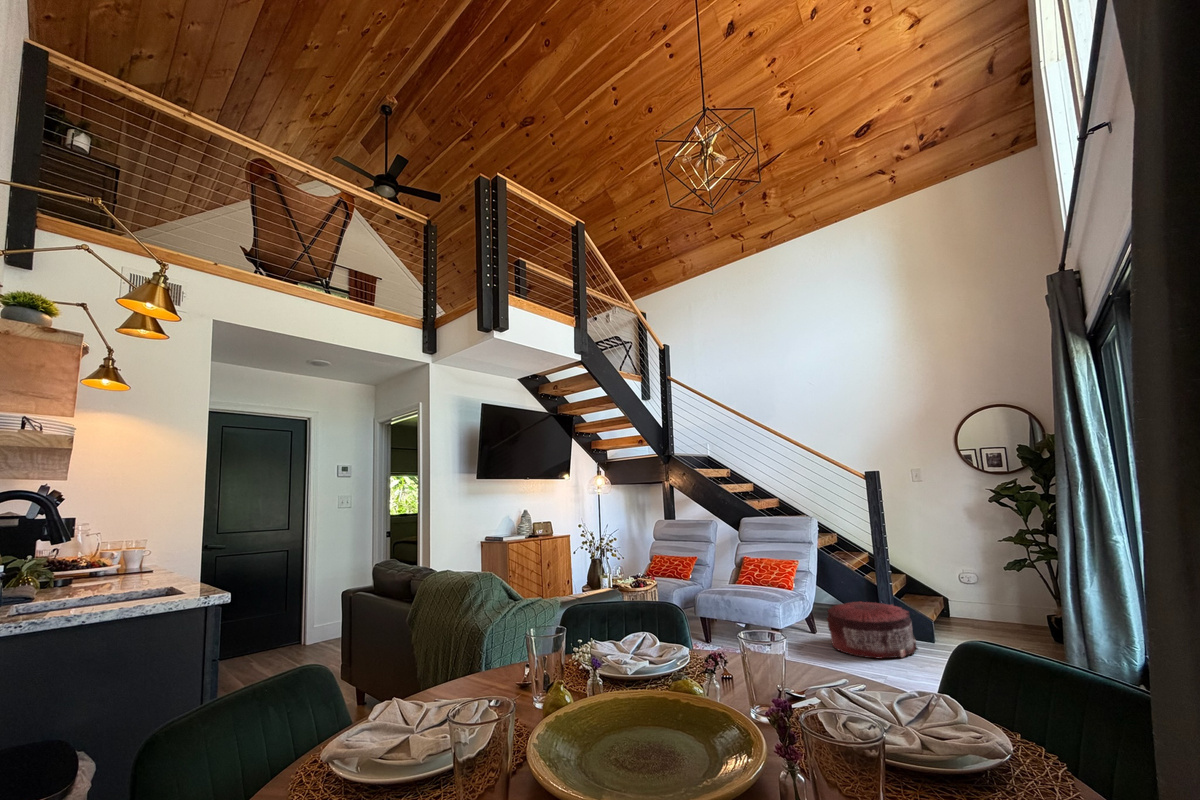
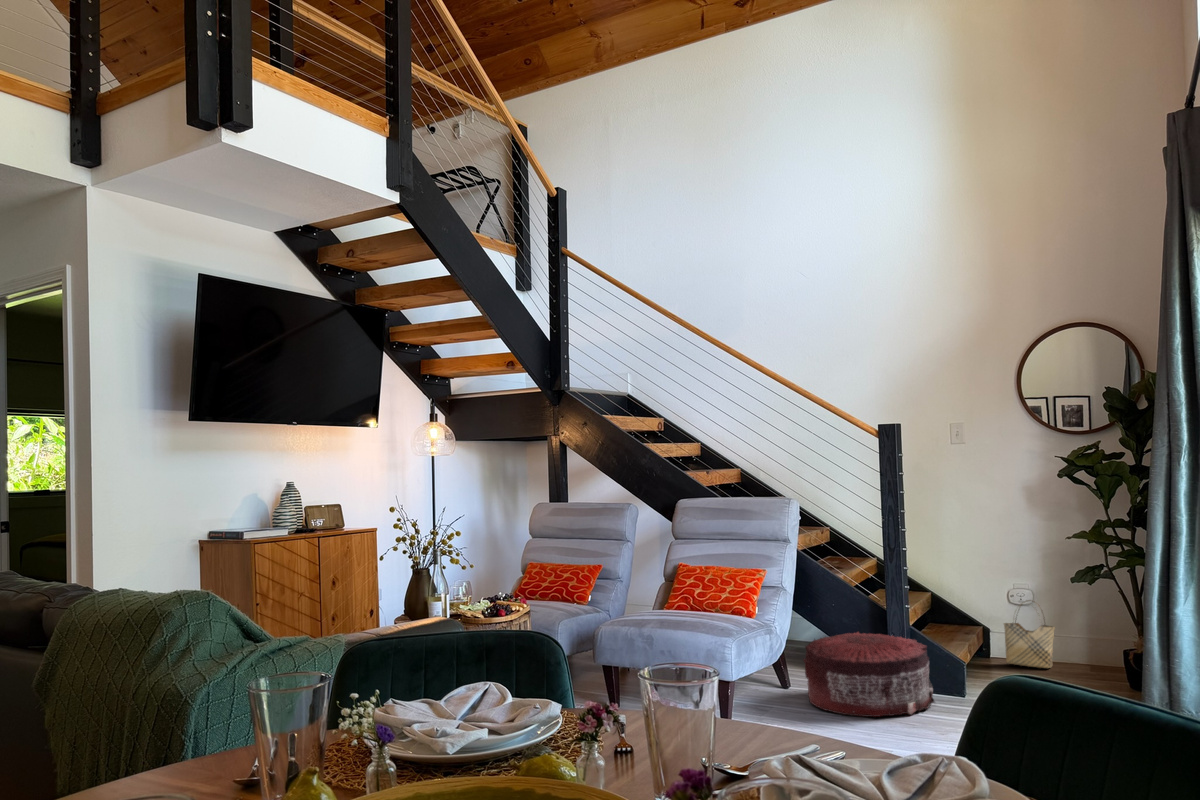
woven basket: none [959,581,997,627] -> present [1004,600,1055,668]

